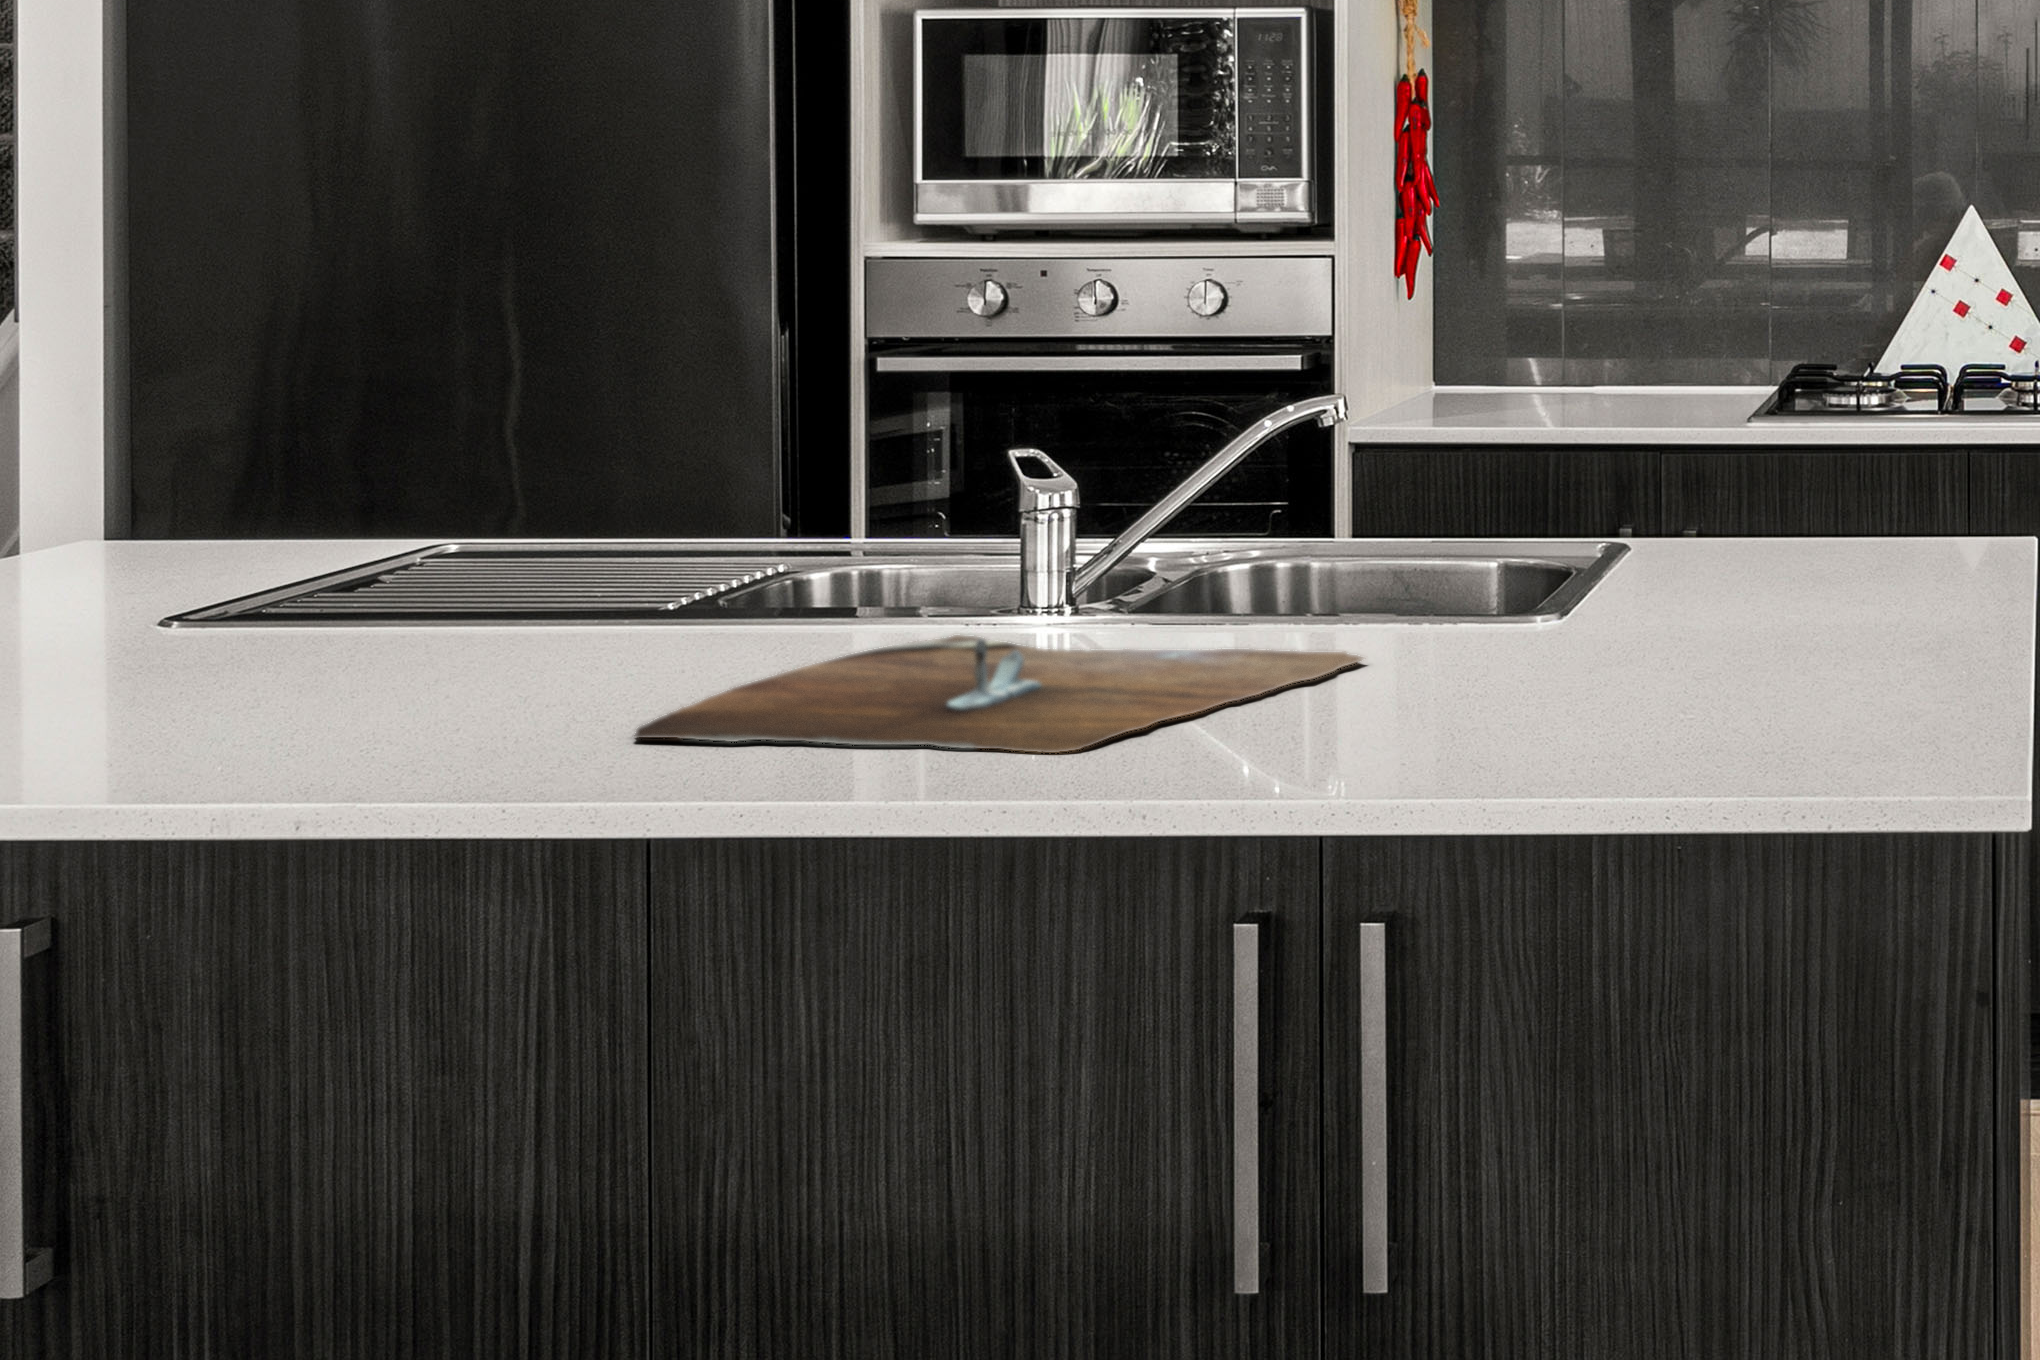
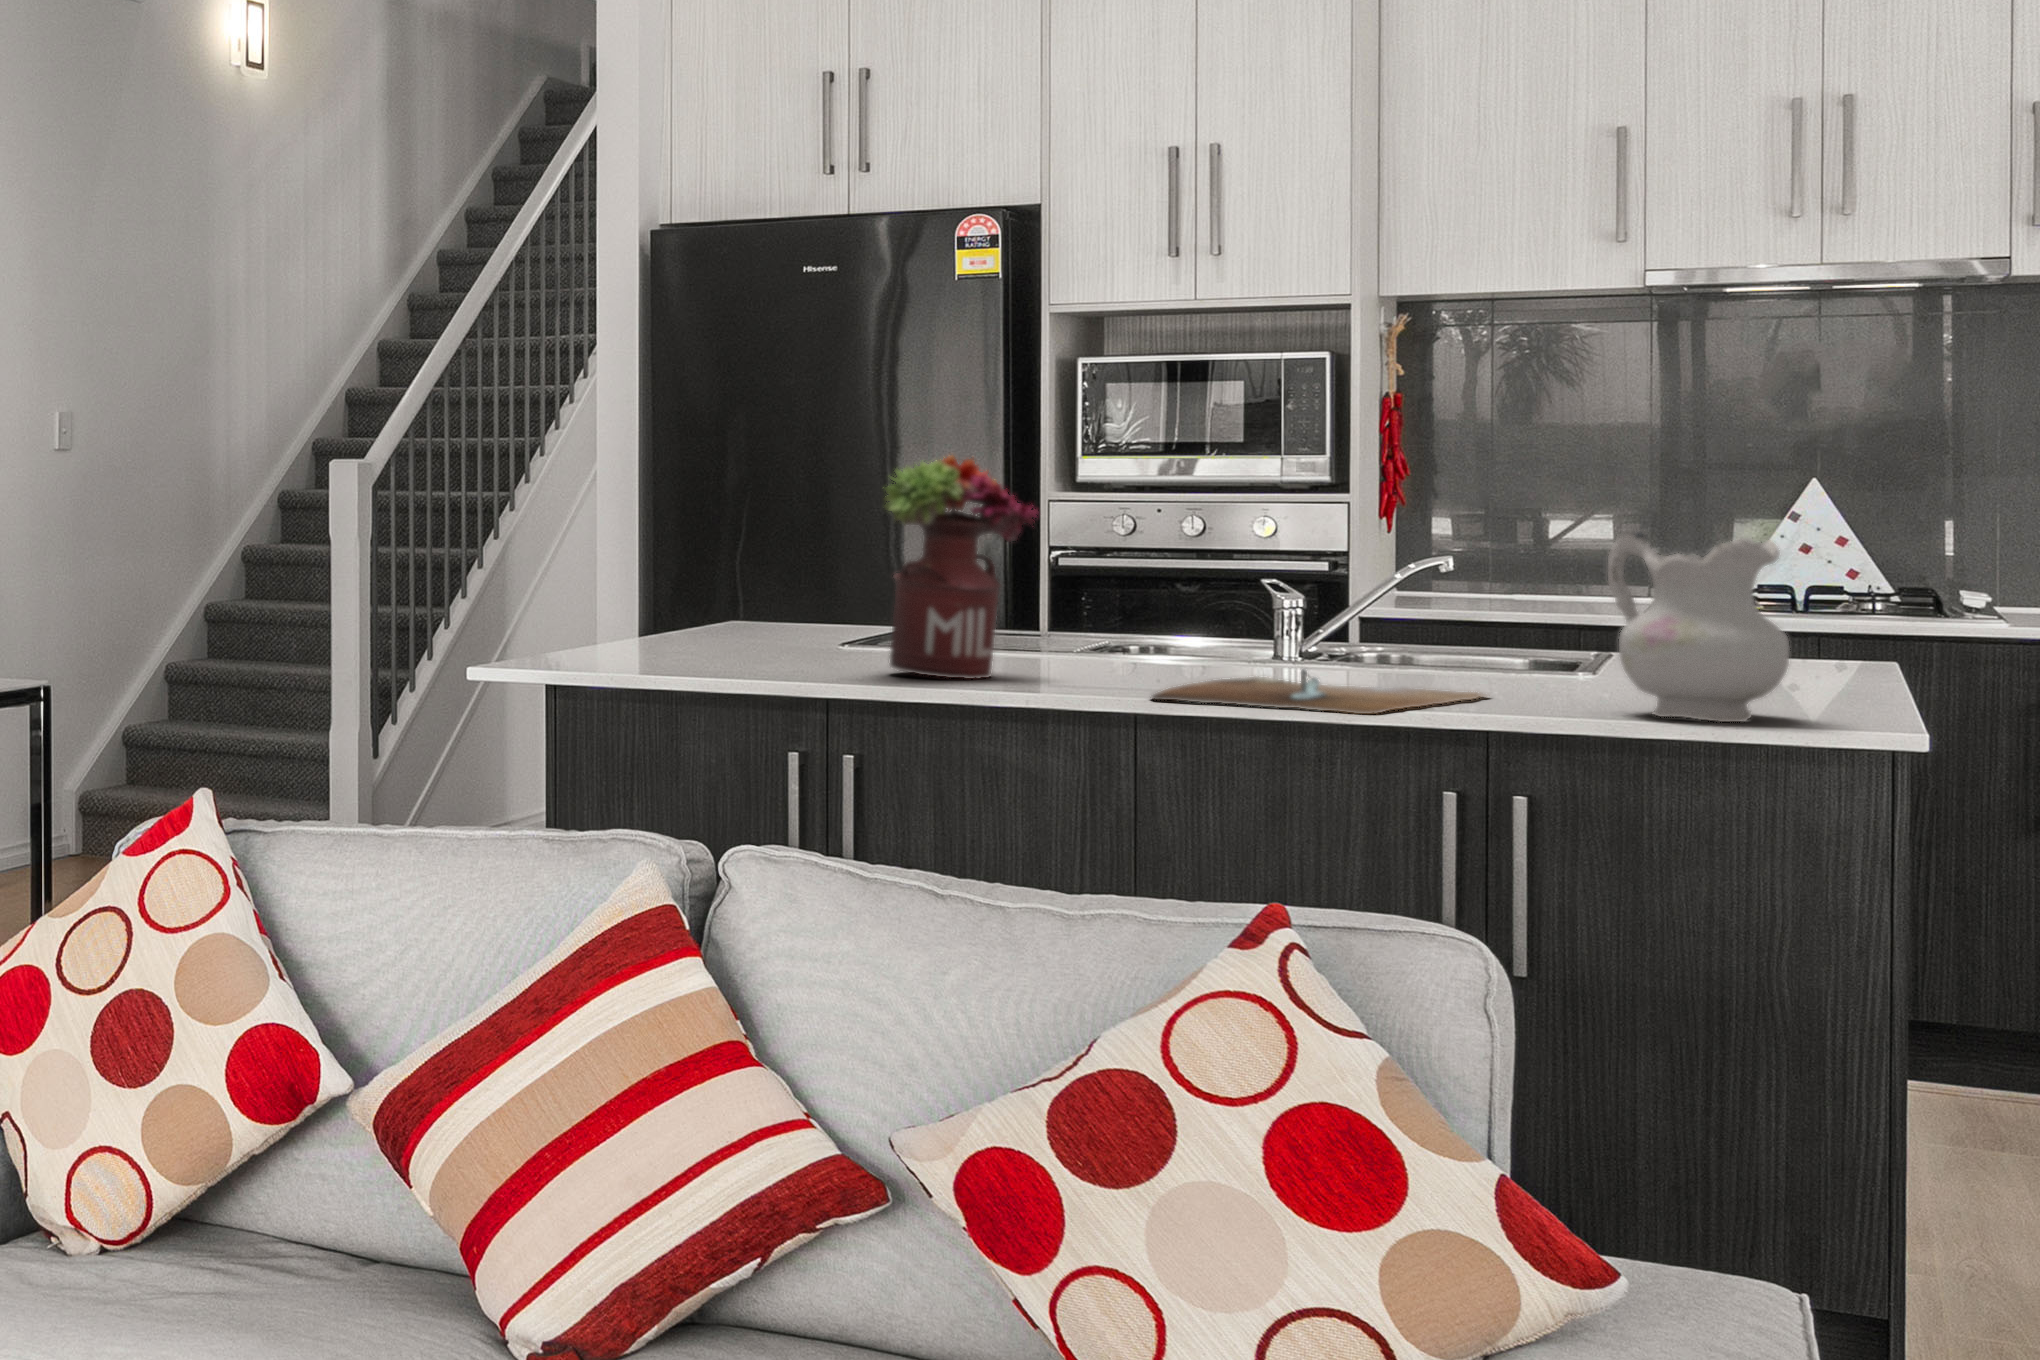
flower arrangement: none [113,179,504,687] -> present [885,456,1037,679]
ceramic pitcher: none [1550,323,1849,714] -> present [1608,529,1790,722]

